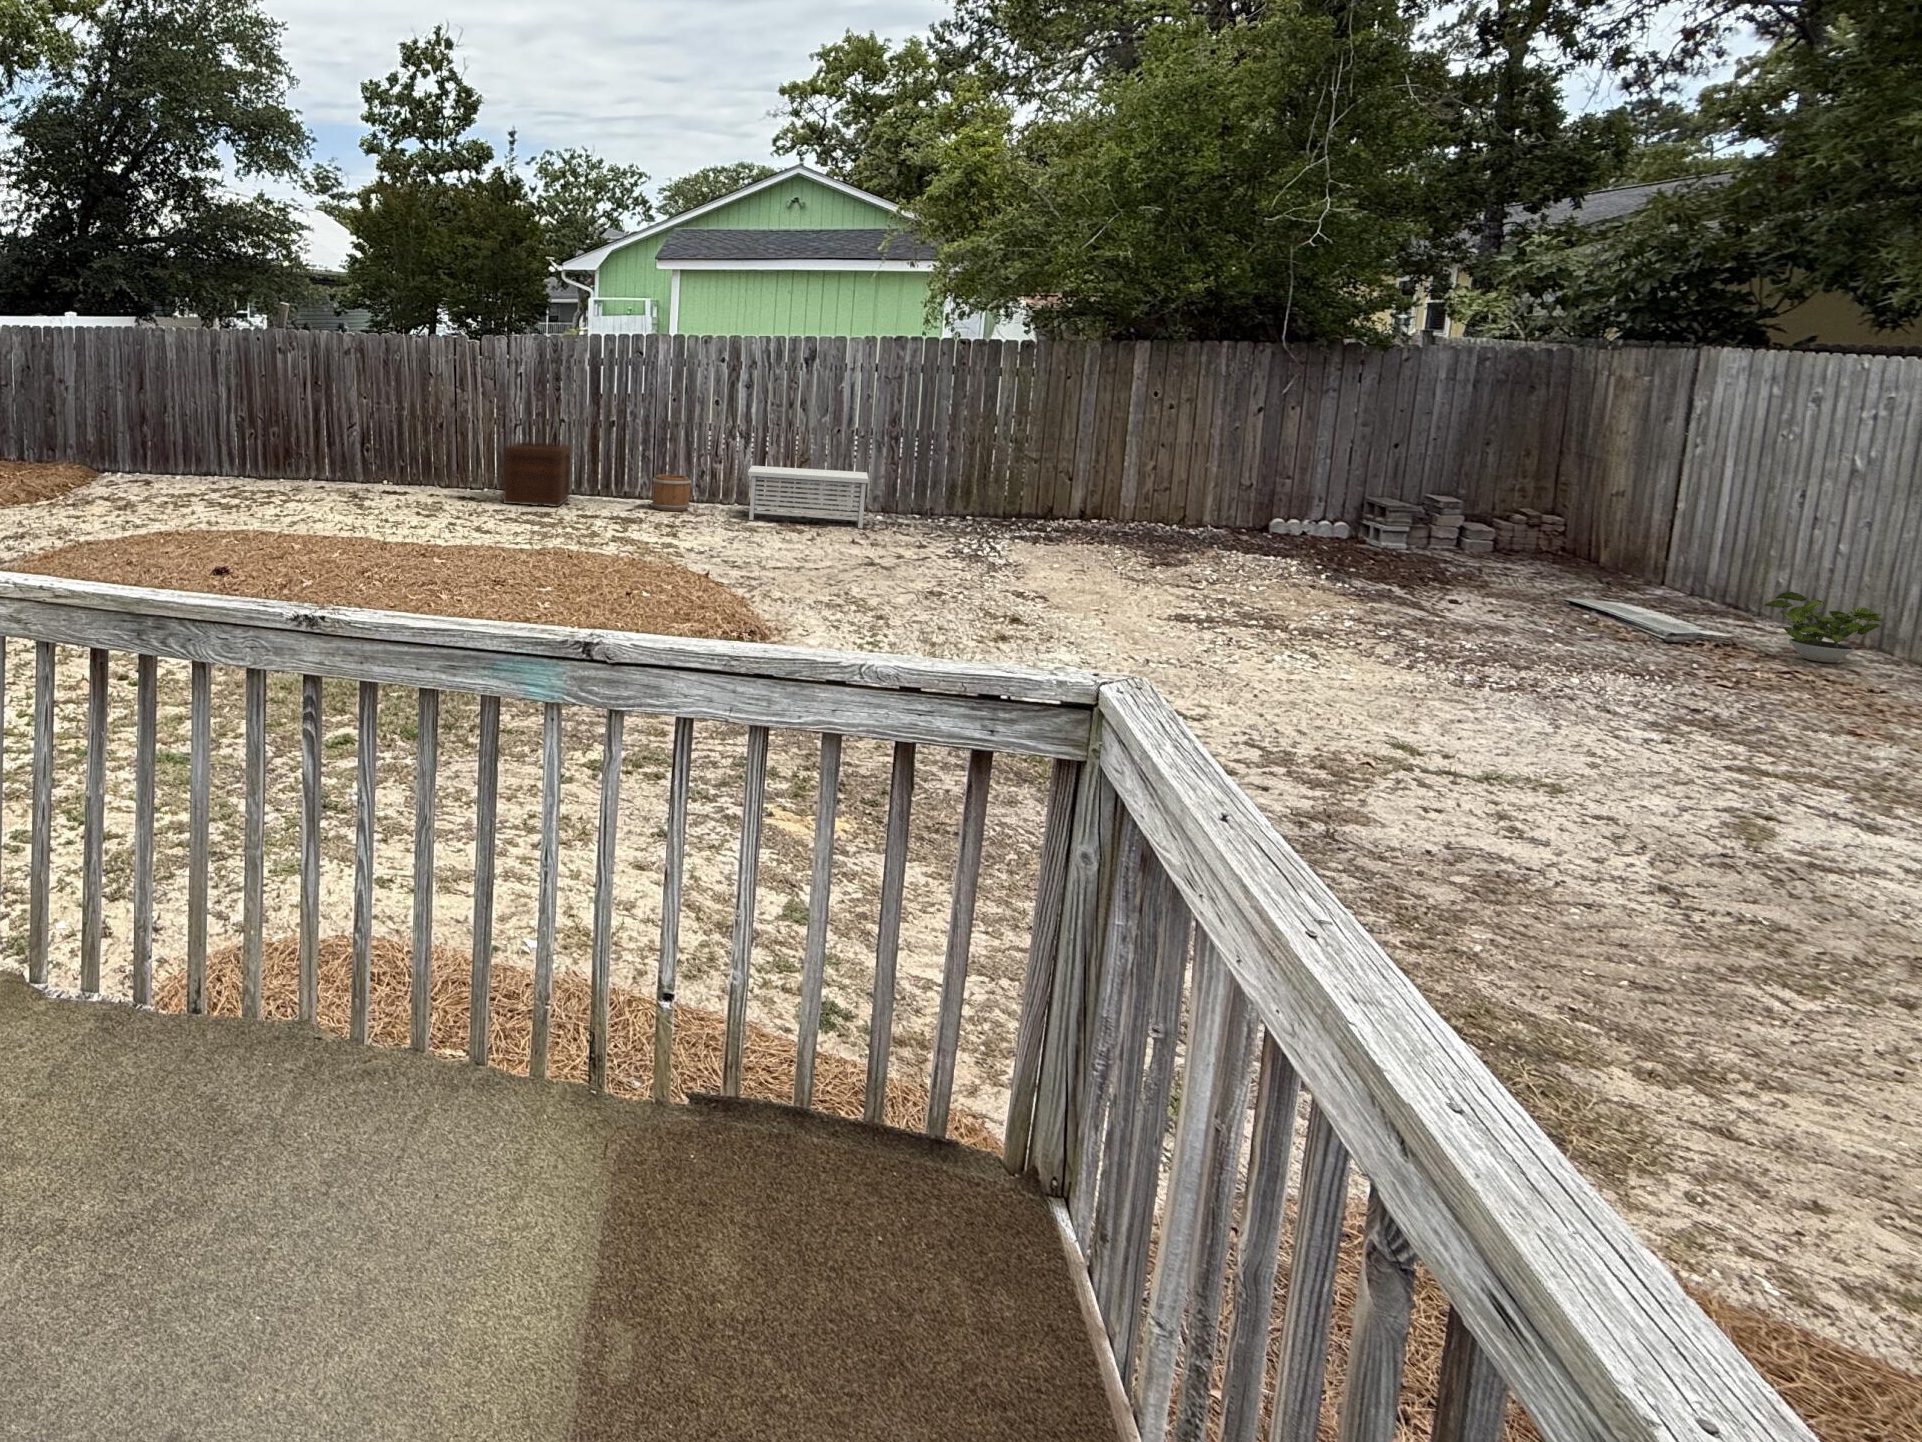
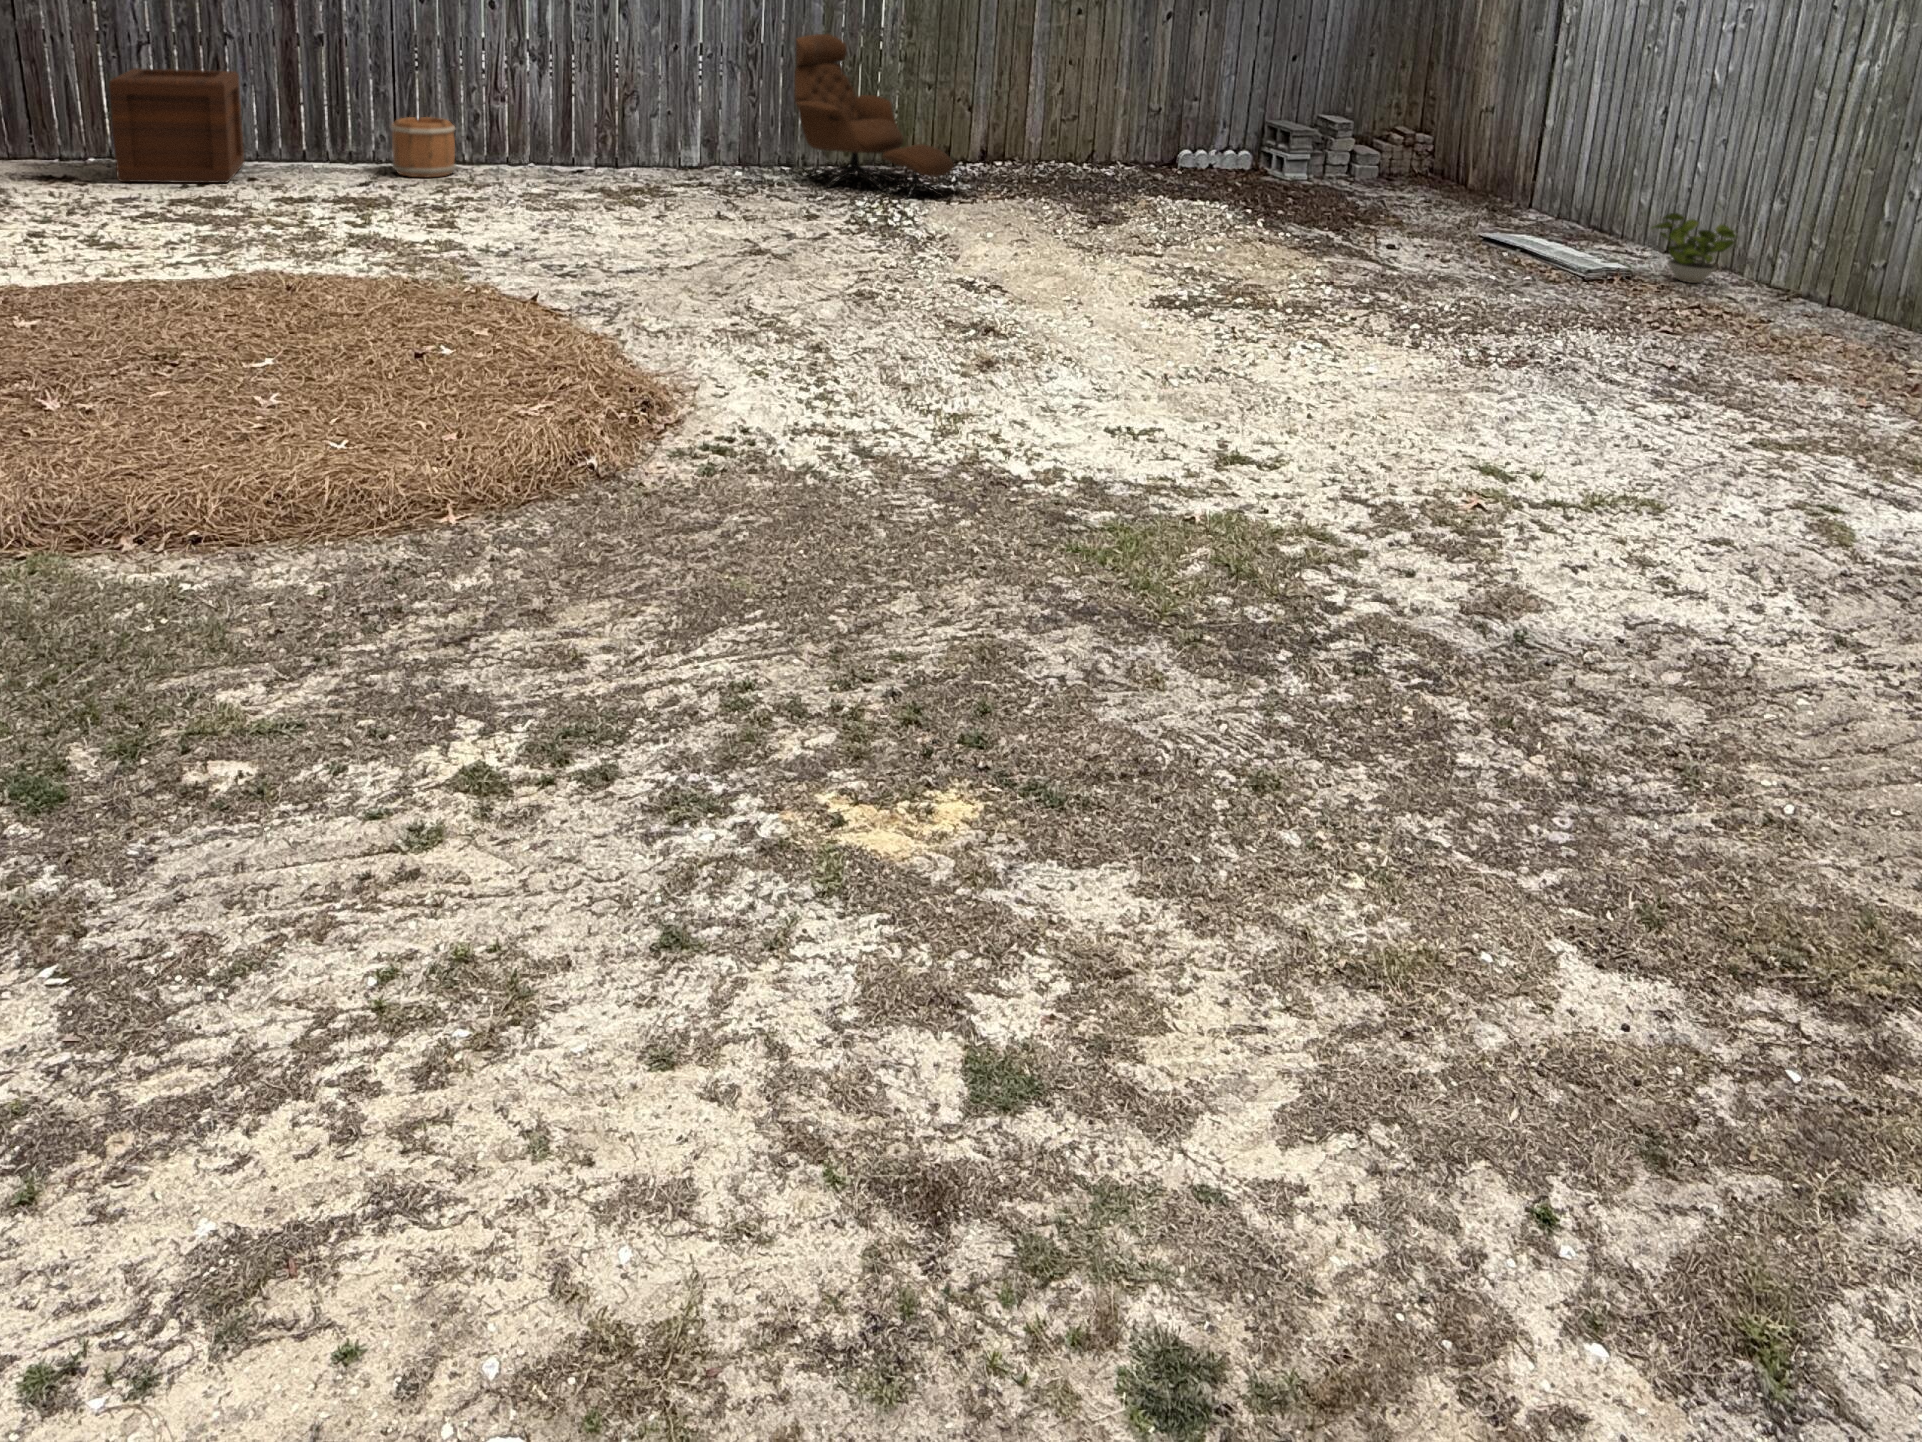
lounge chair: none [924,426,1048,544] -> present [795,34,954,197]
storage bench: present [748,466,869,528] -> none [548,99,726,188]

